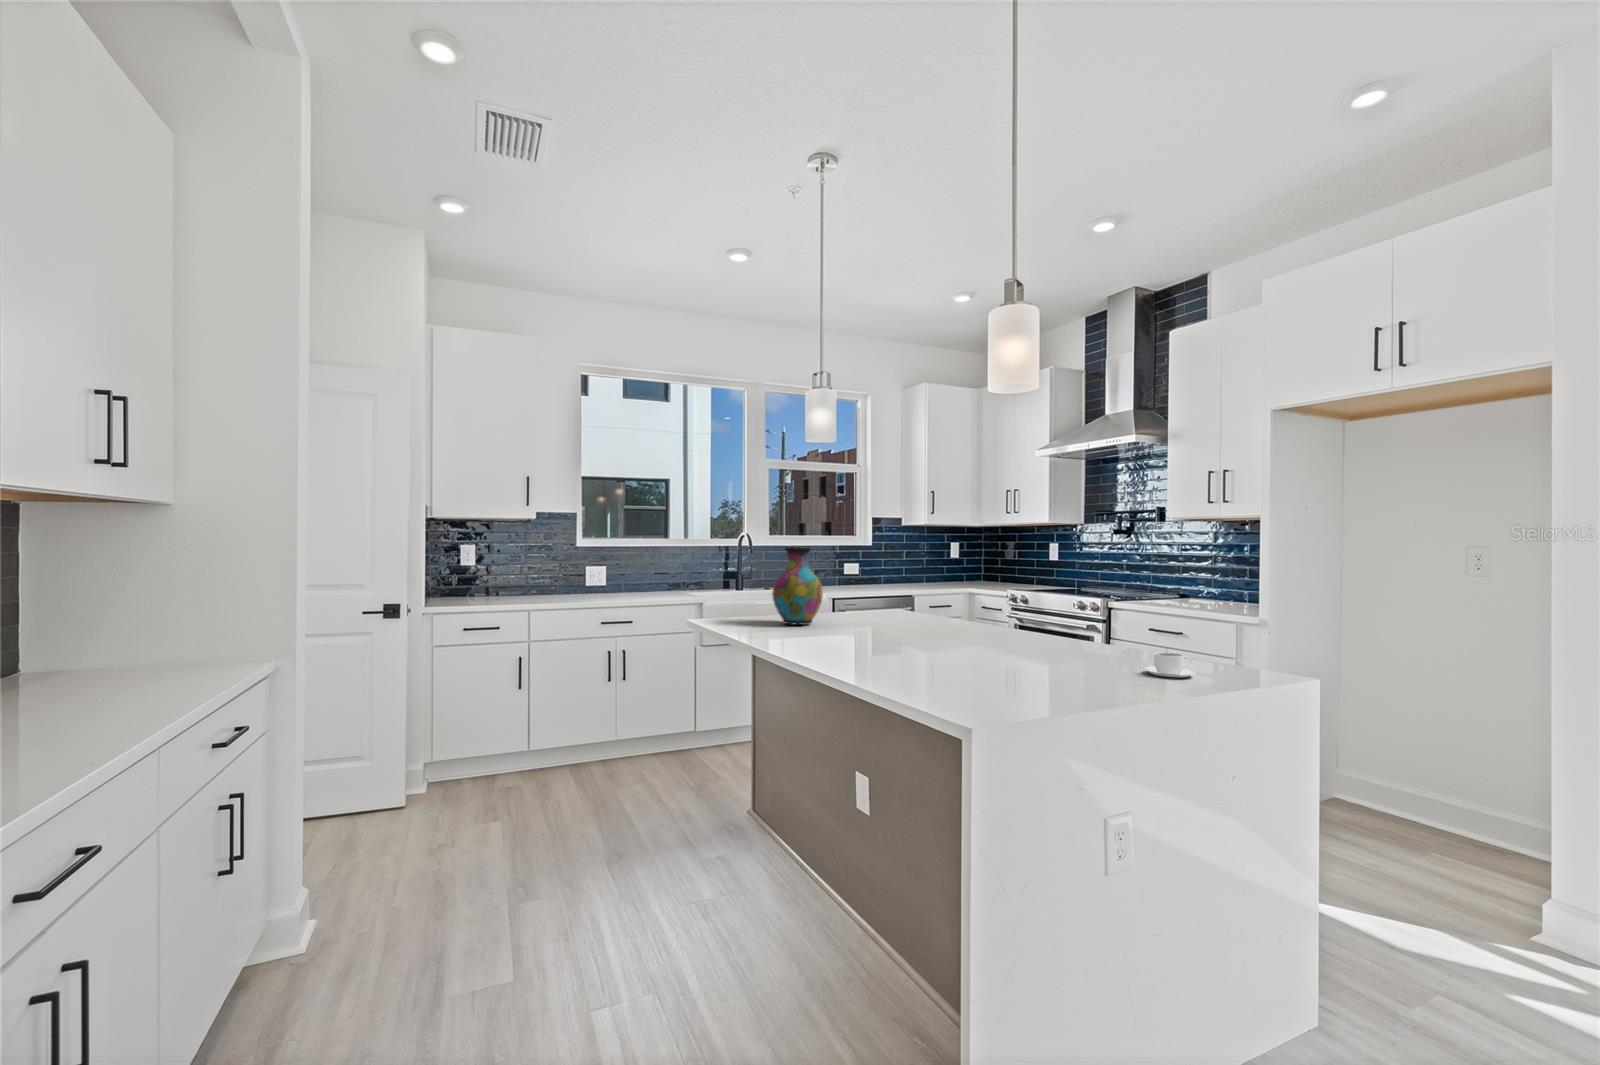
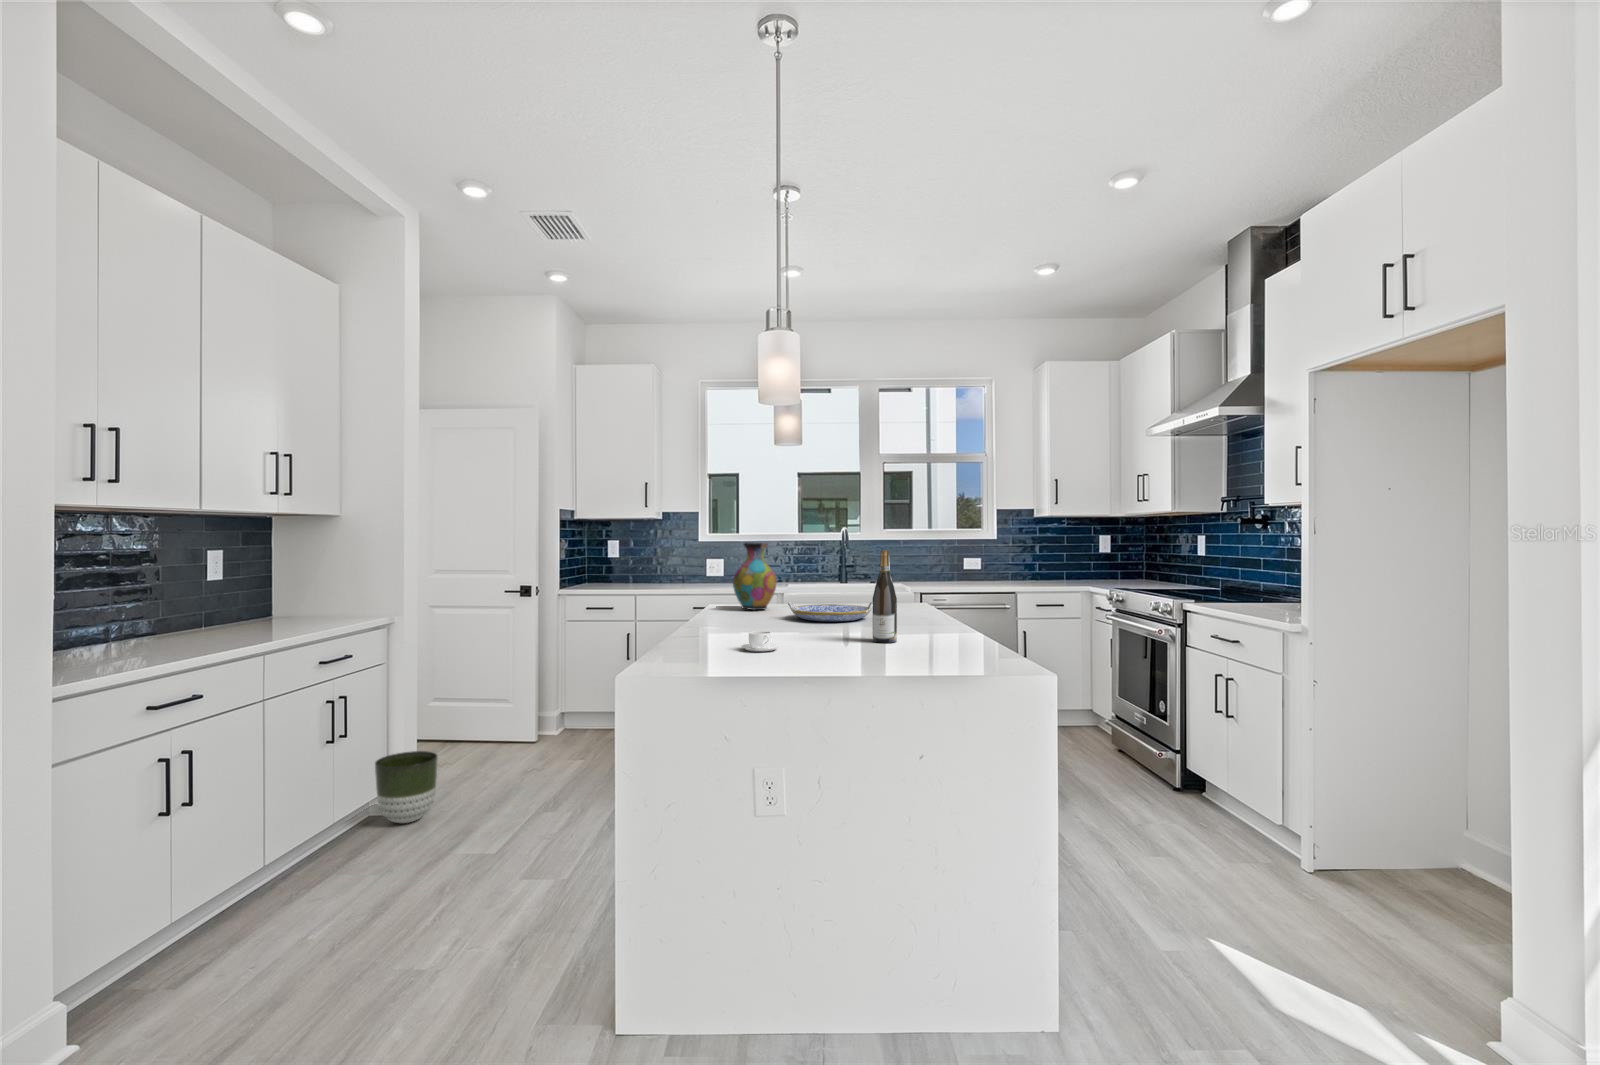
wine bottle: none [1054,555,1082,656] -> present [873,550,897,643]
serving tray: none [870,611,960,635] -> present [788,602,873,622]
coffee cup: present [1144,652,1195,677] -> present [741,631,779,651]
planter: none [276,855,378,976] -> present [375,751,438,823]

